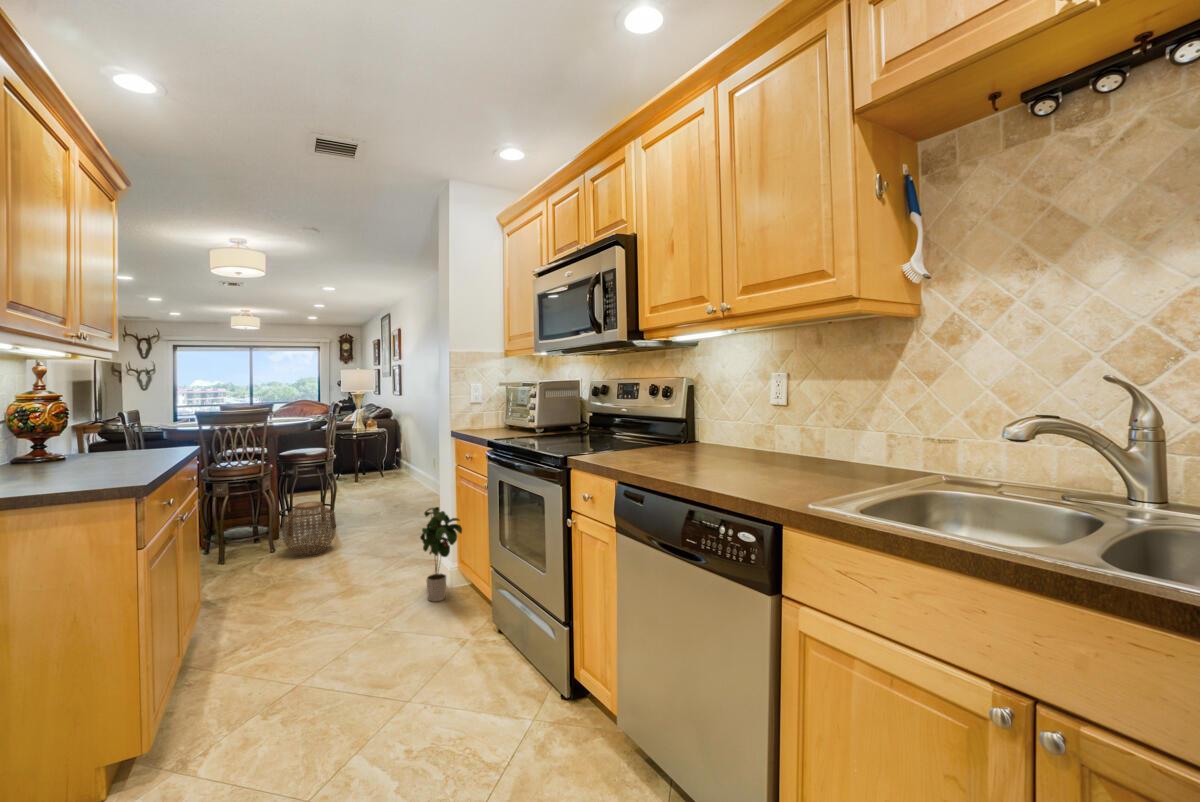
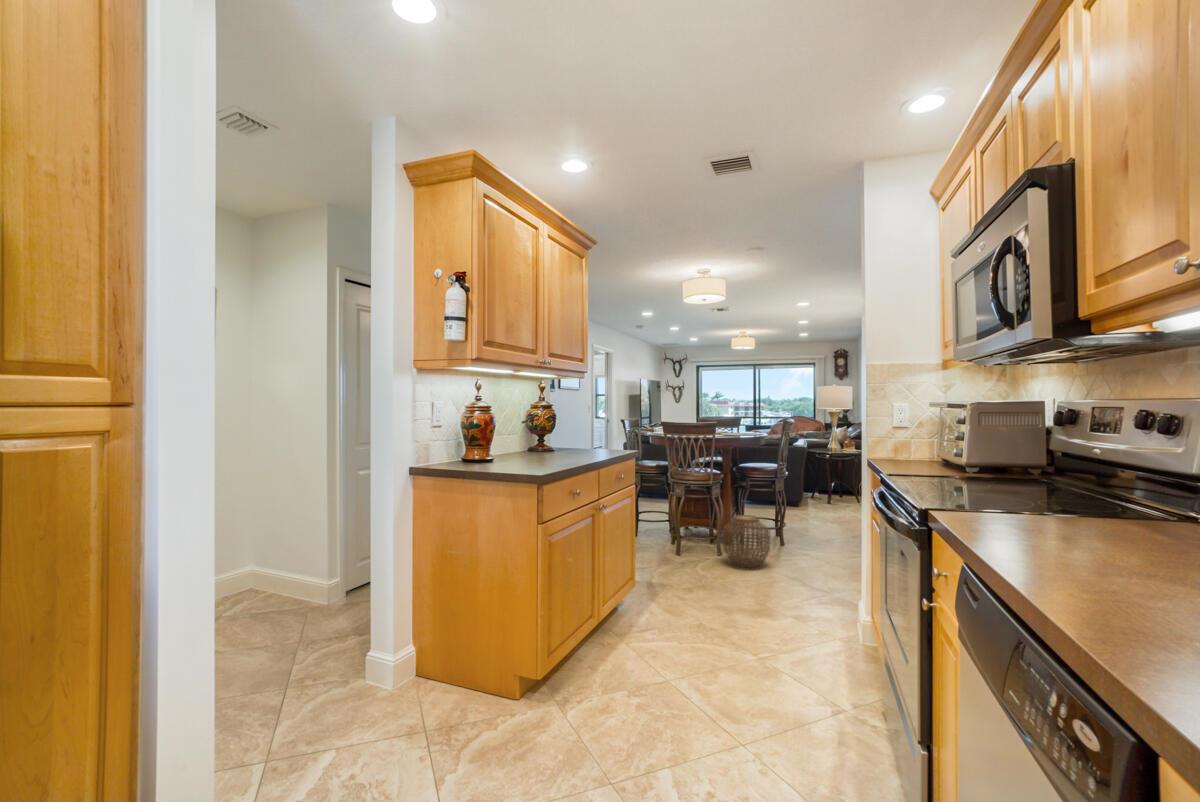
potted plant: present [420,507,462,601] -> none [824,545,865,657]

